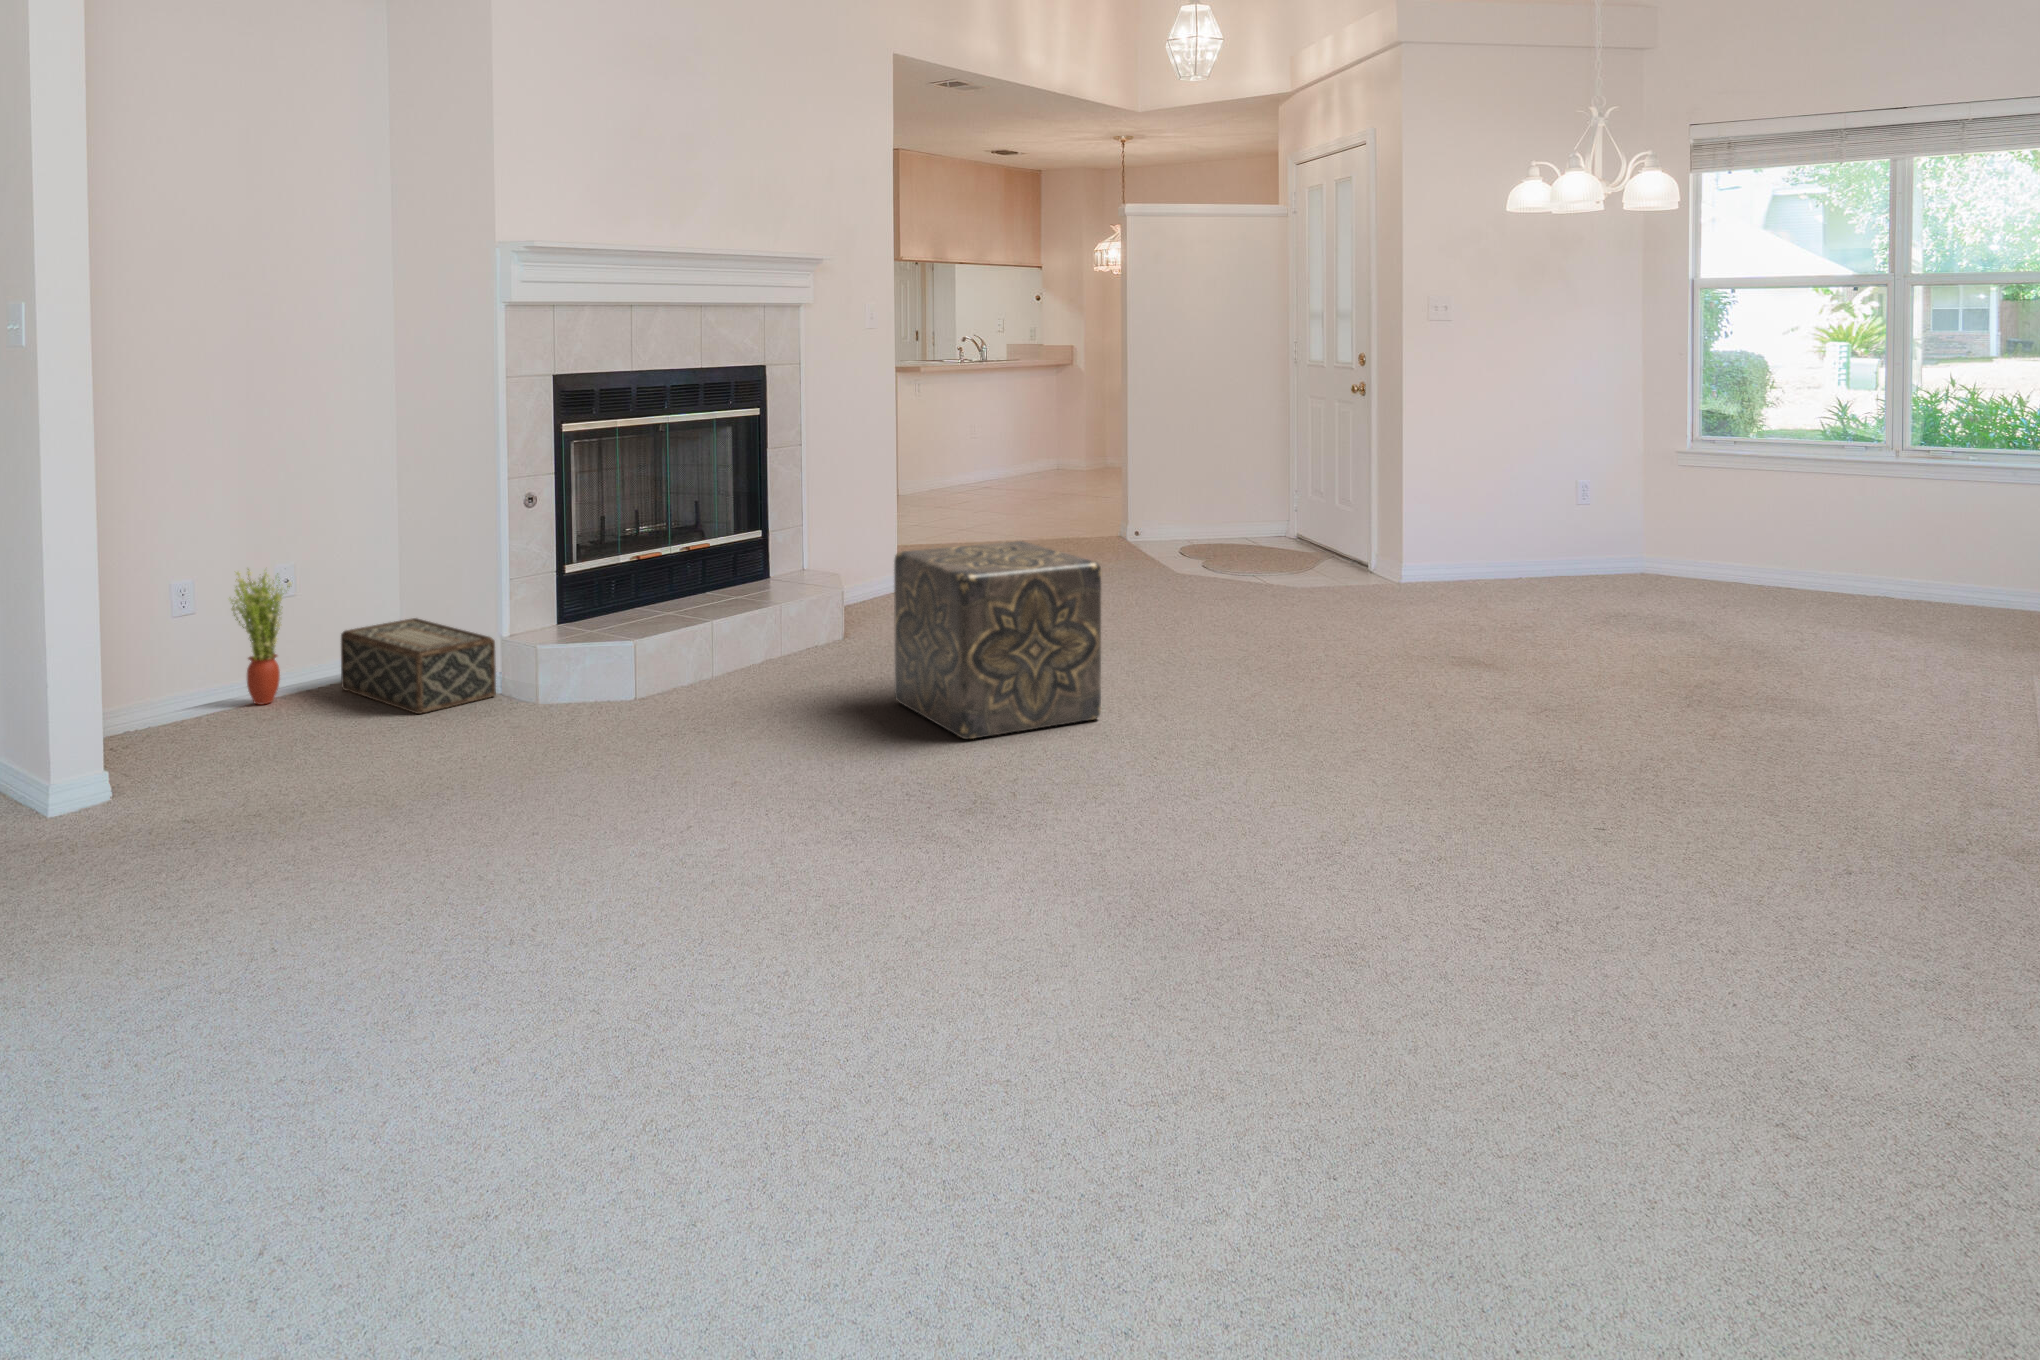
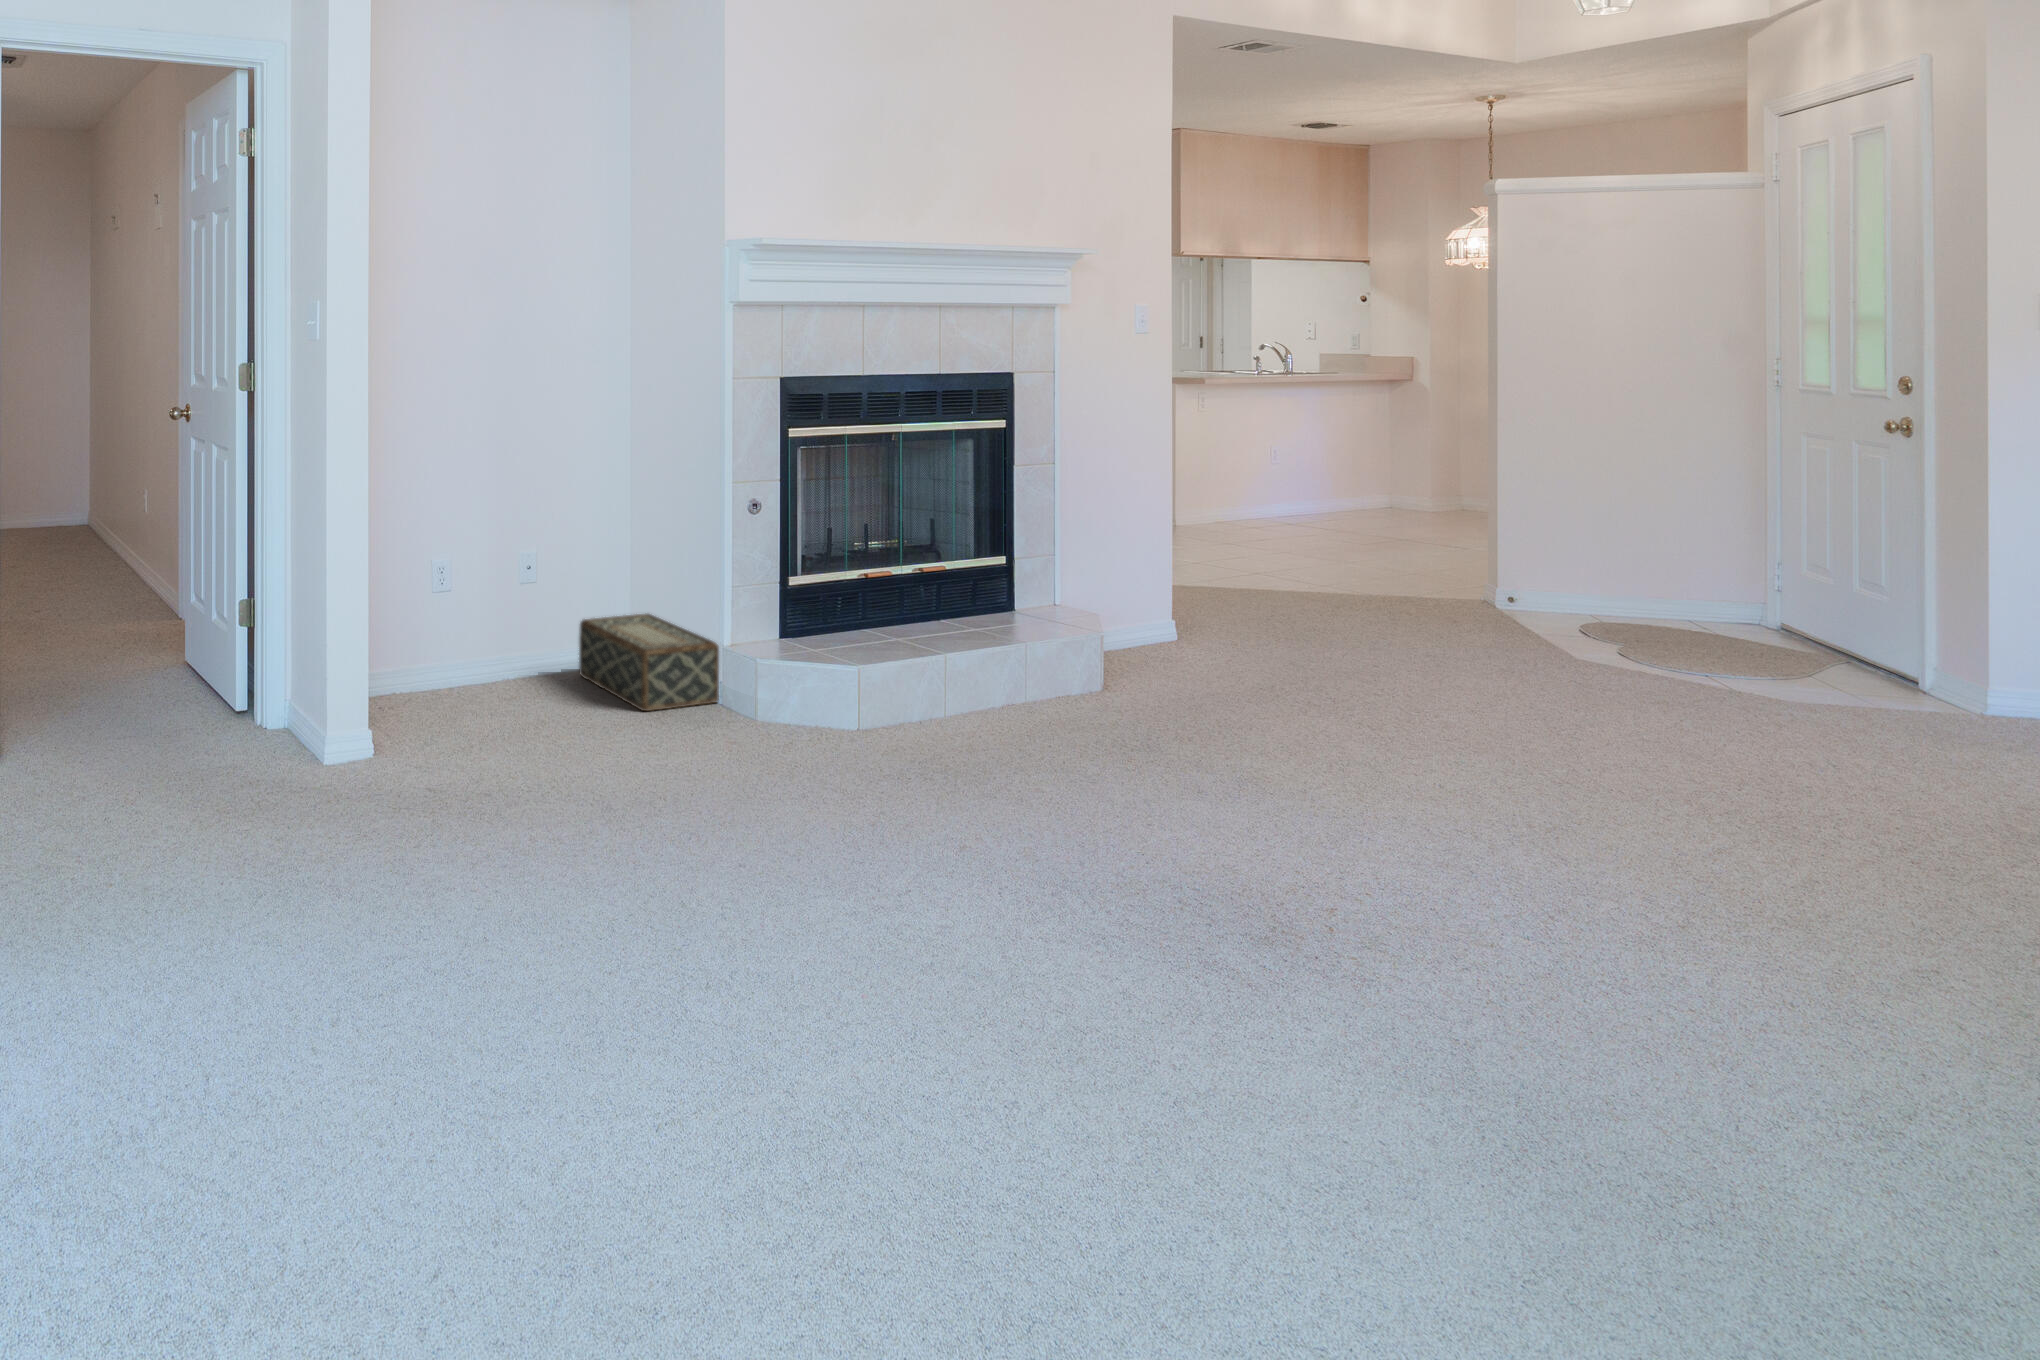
ottoman: present [894,541,1101,739] -> none [1159,597,1449,836]
potted plant: present [231,569,291,705] -> none [482,552,538,682]

